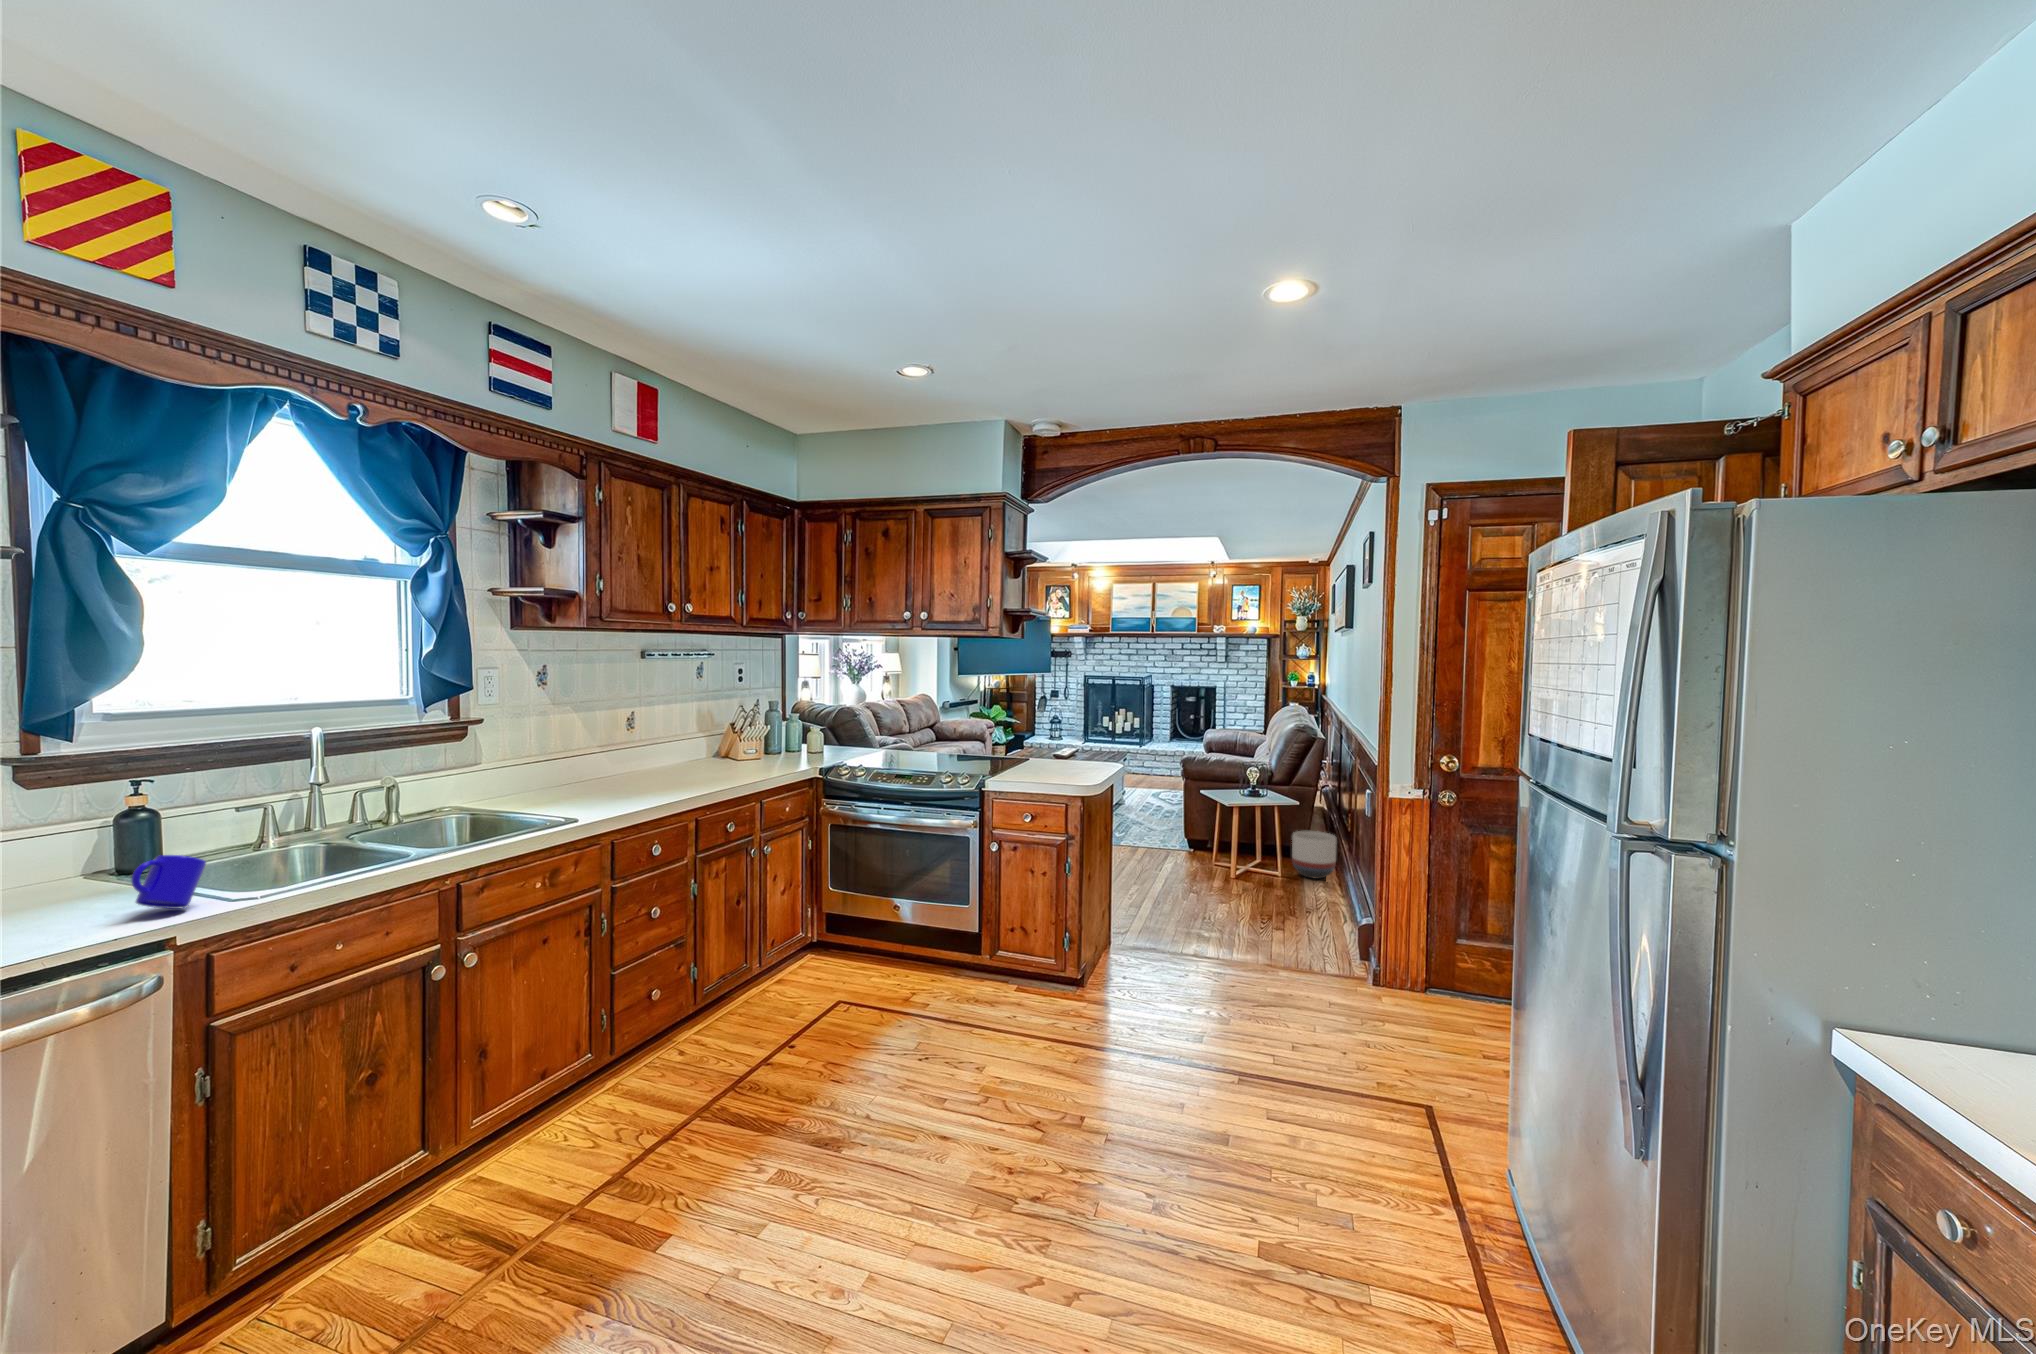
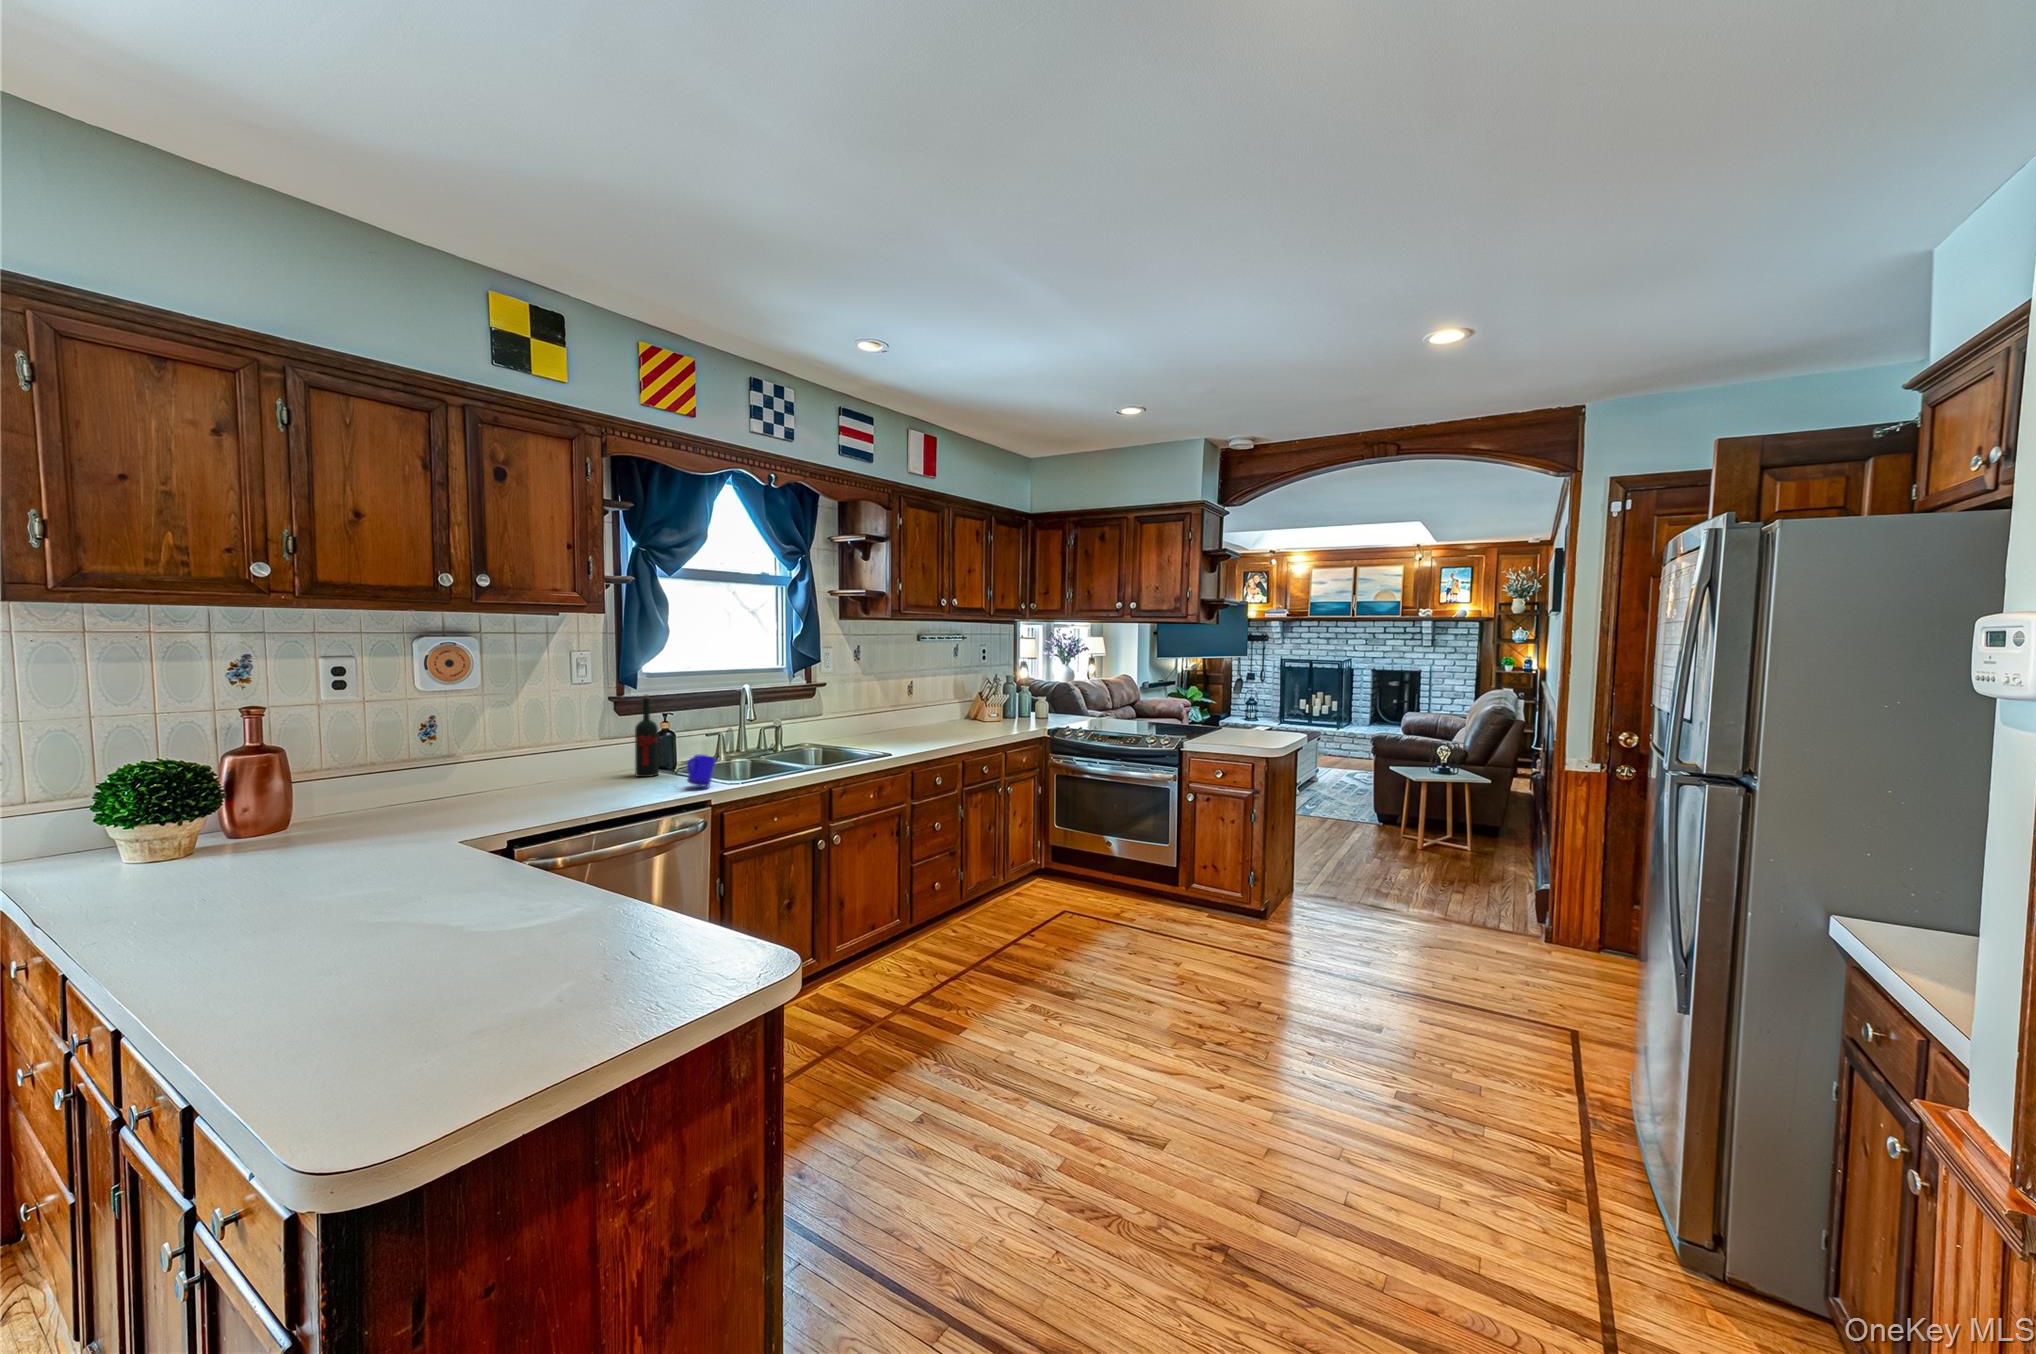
wine bottle: none [55,751,110,895] -> present [635,695,659,777]
planter: present [1292,831,1337,879] -> none [1482,808,1530,854]

